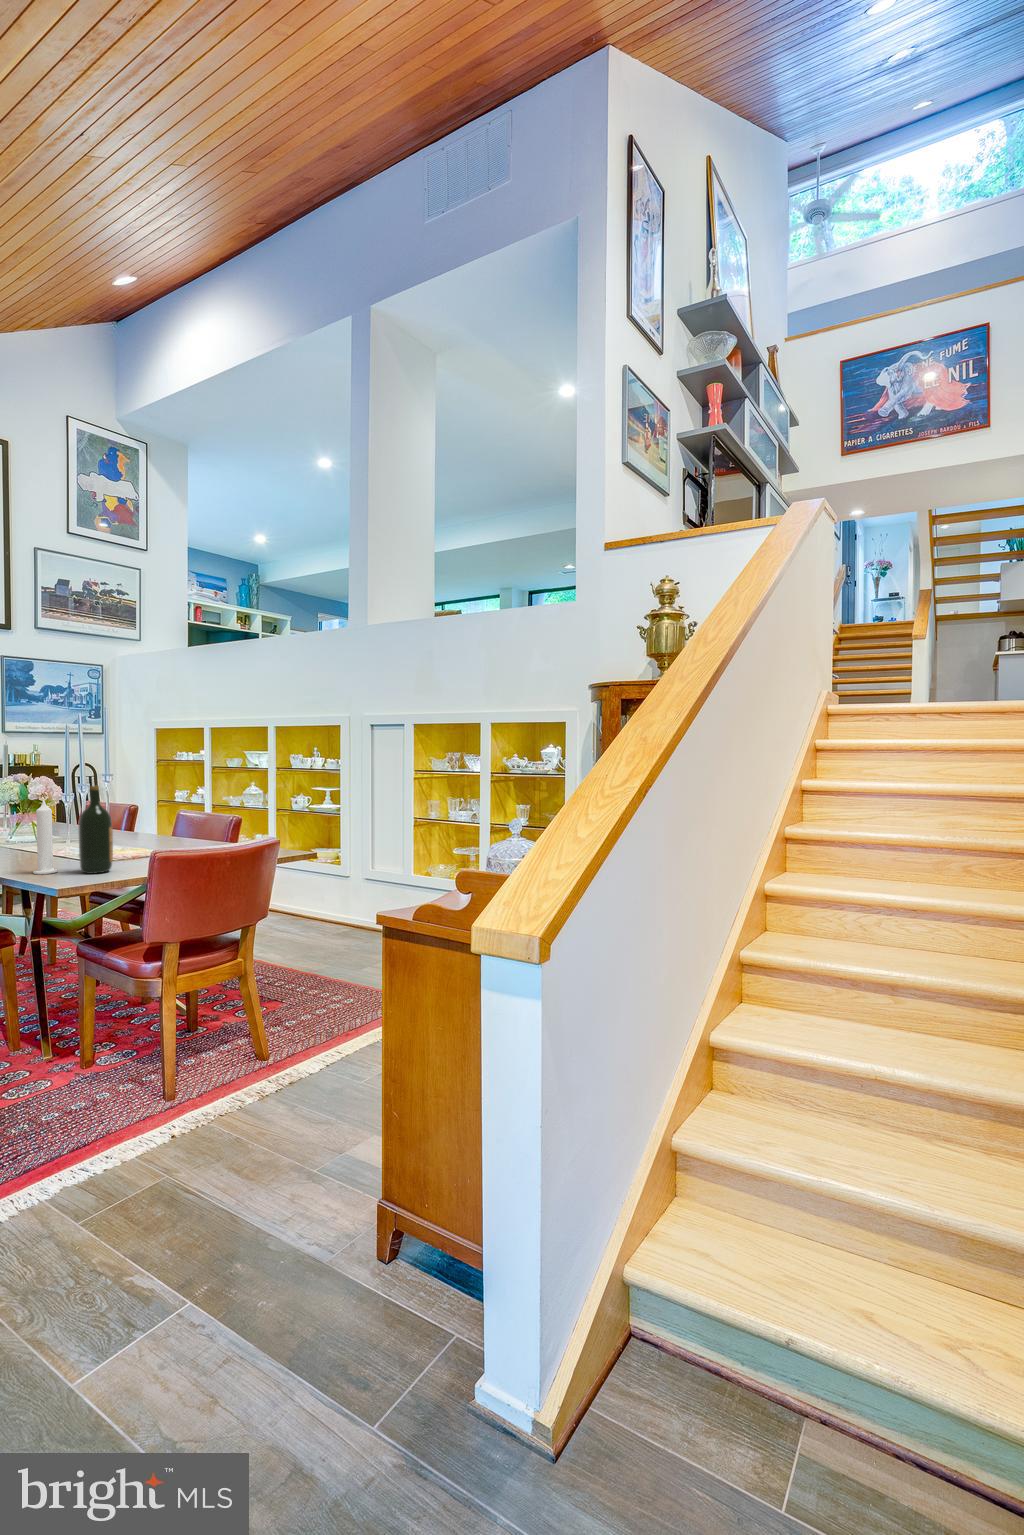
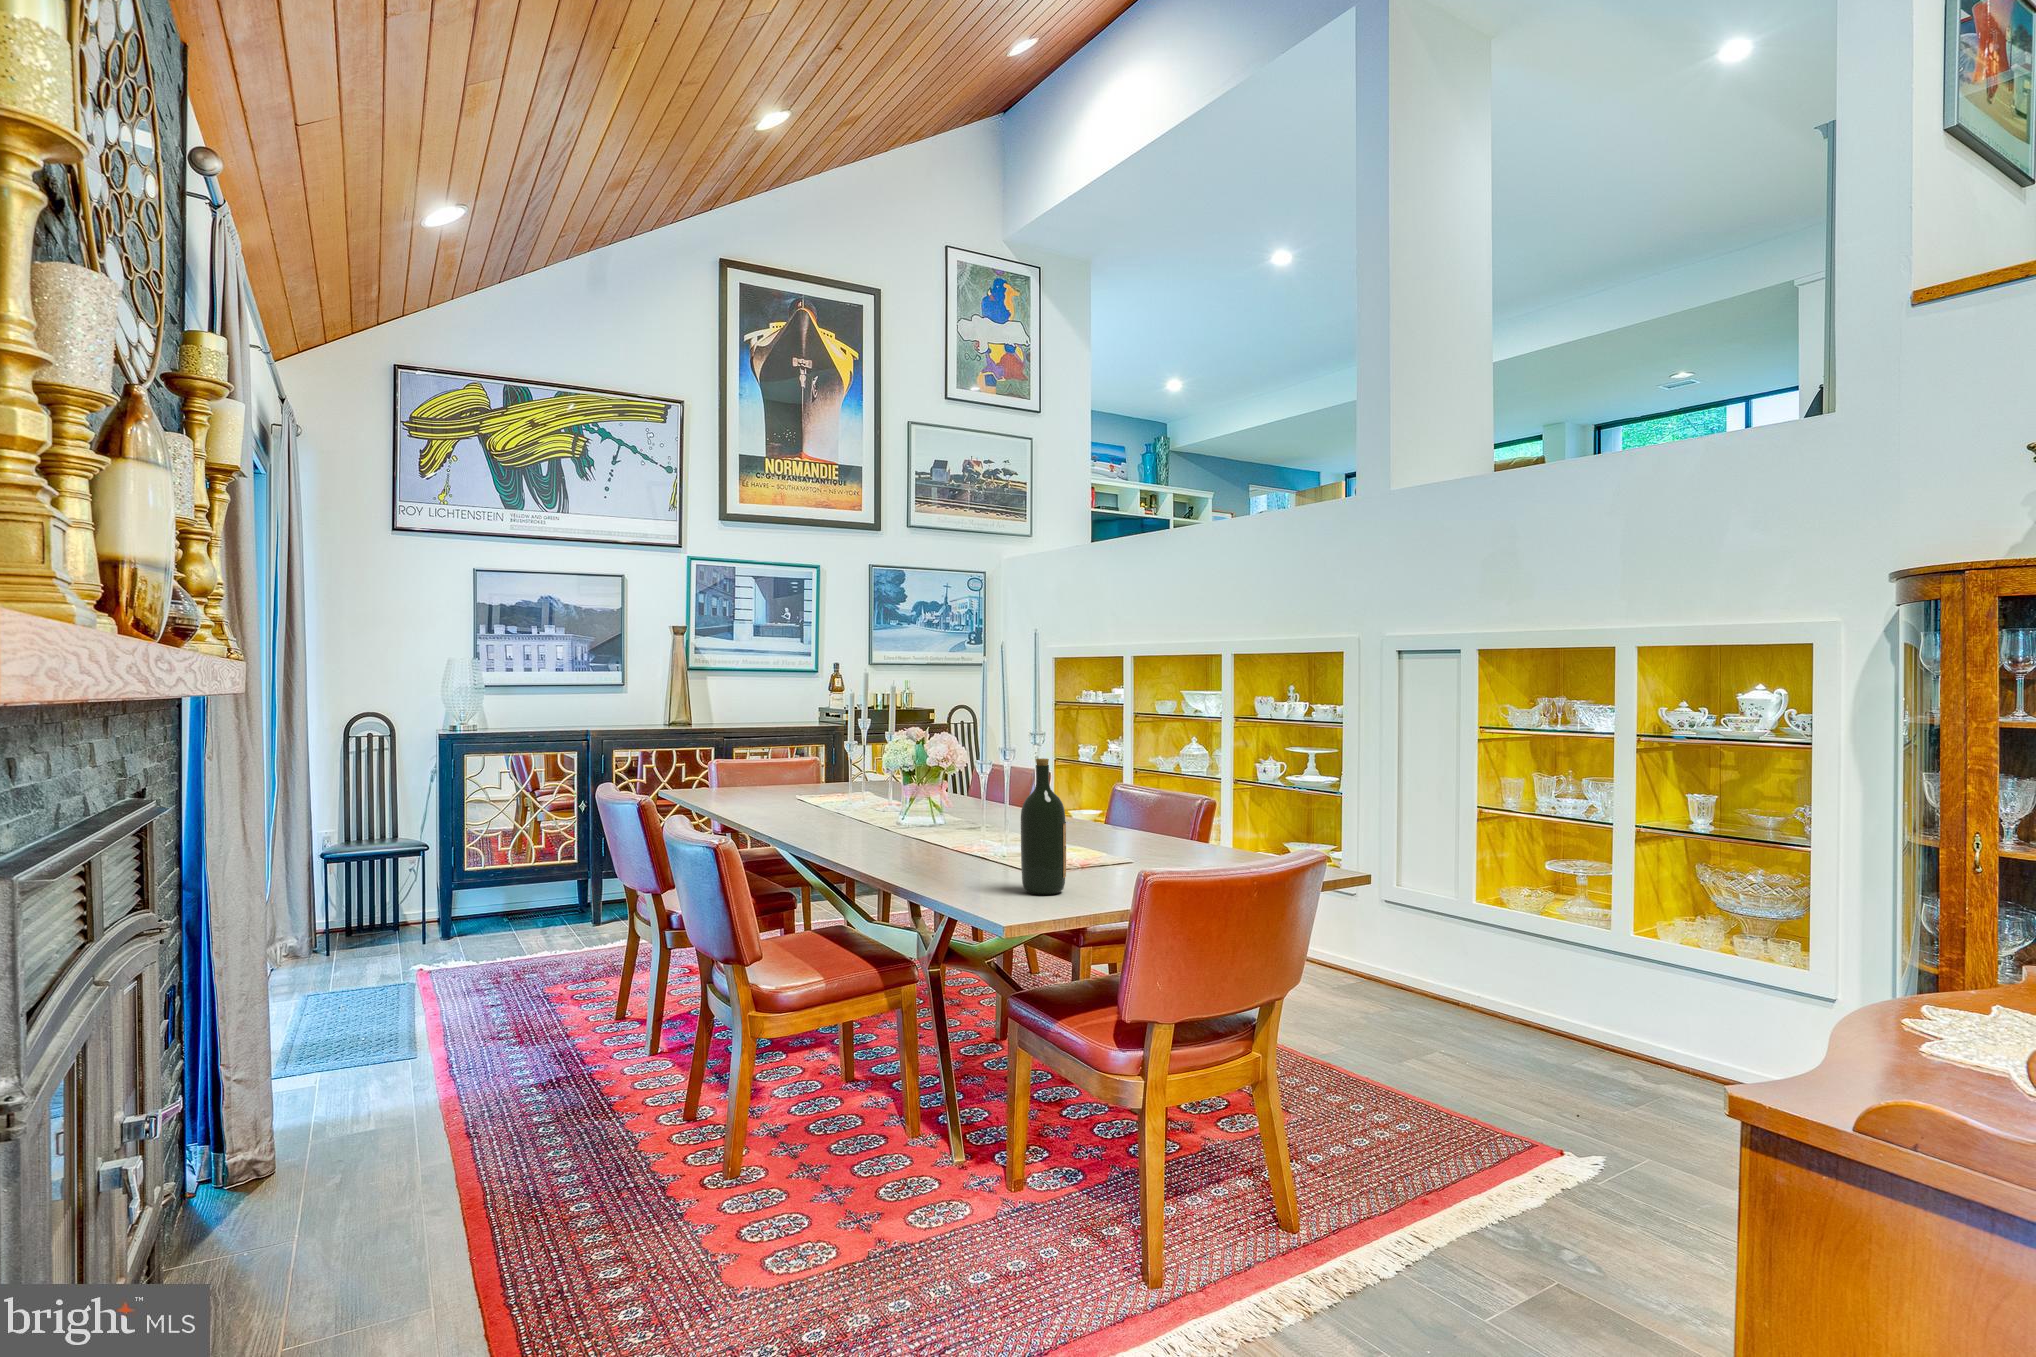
candle: present [34,800,58,874] -> none [960,779,991,890]

